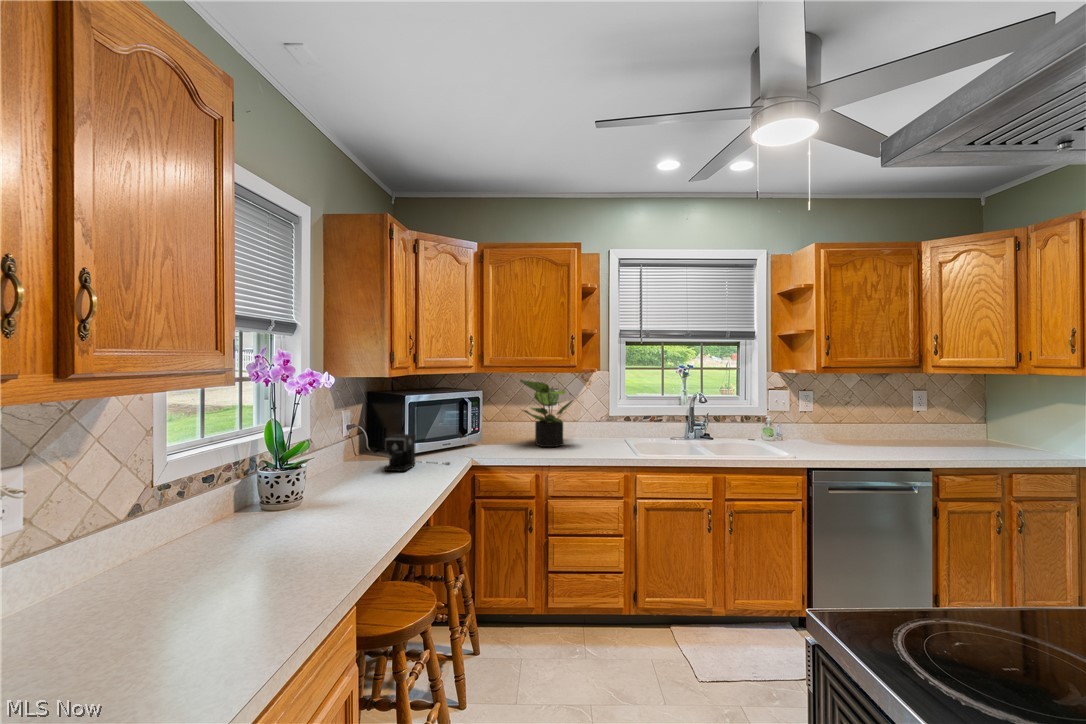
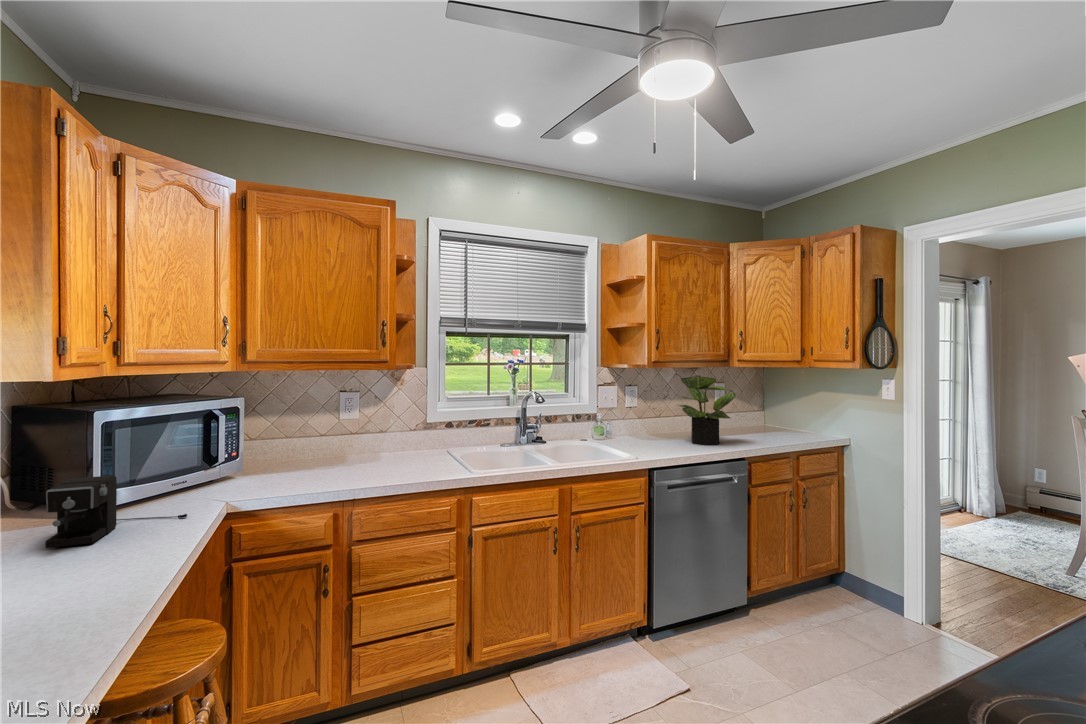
potted plant: present [520,380,574,447] -> present [678,375,735,445]

